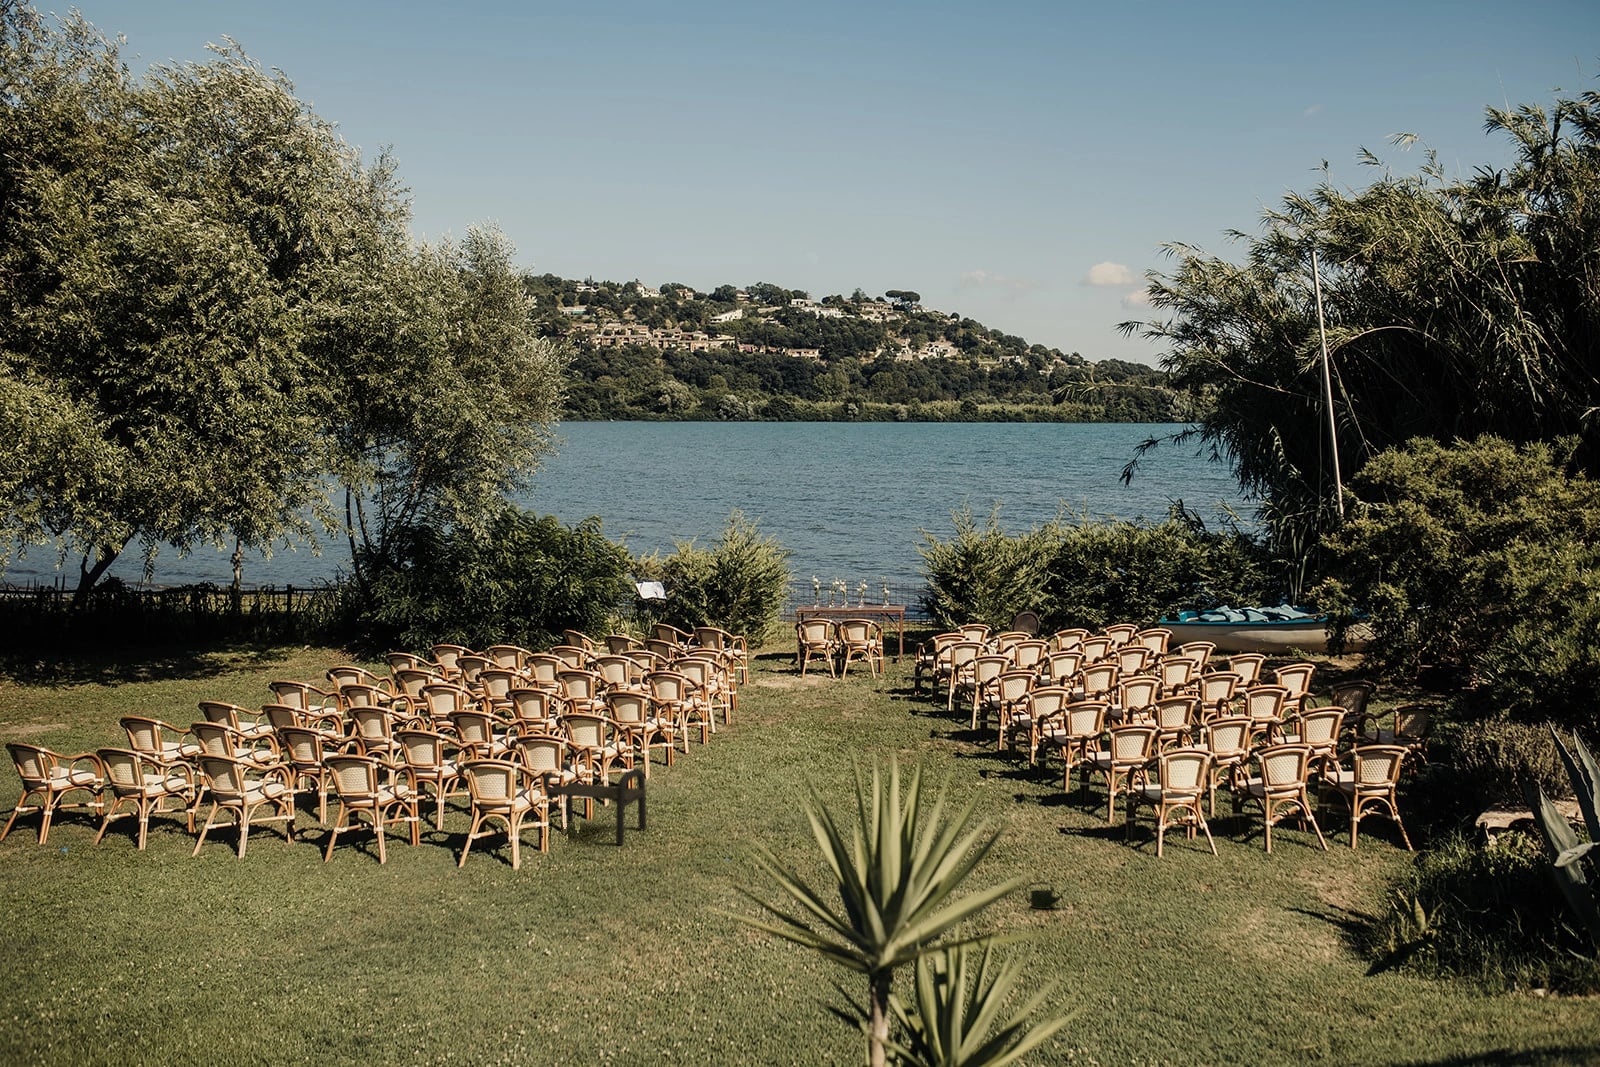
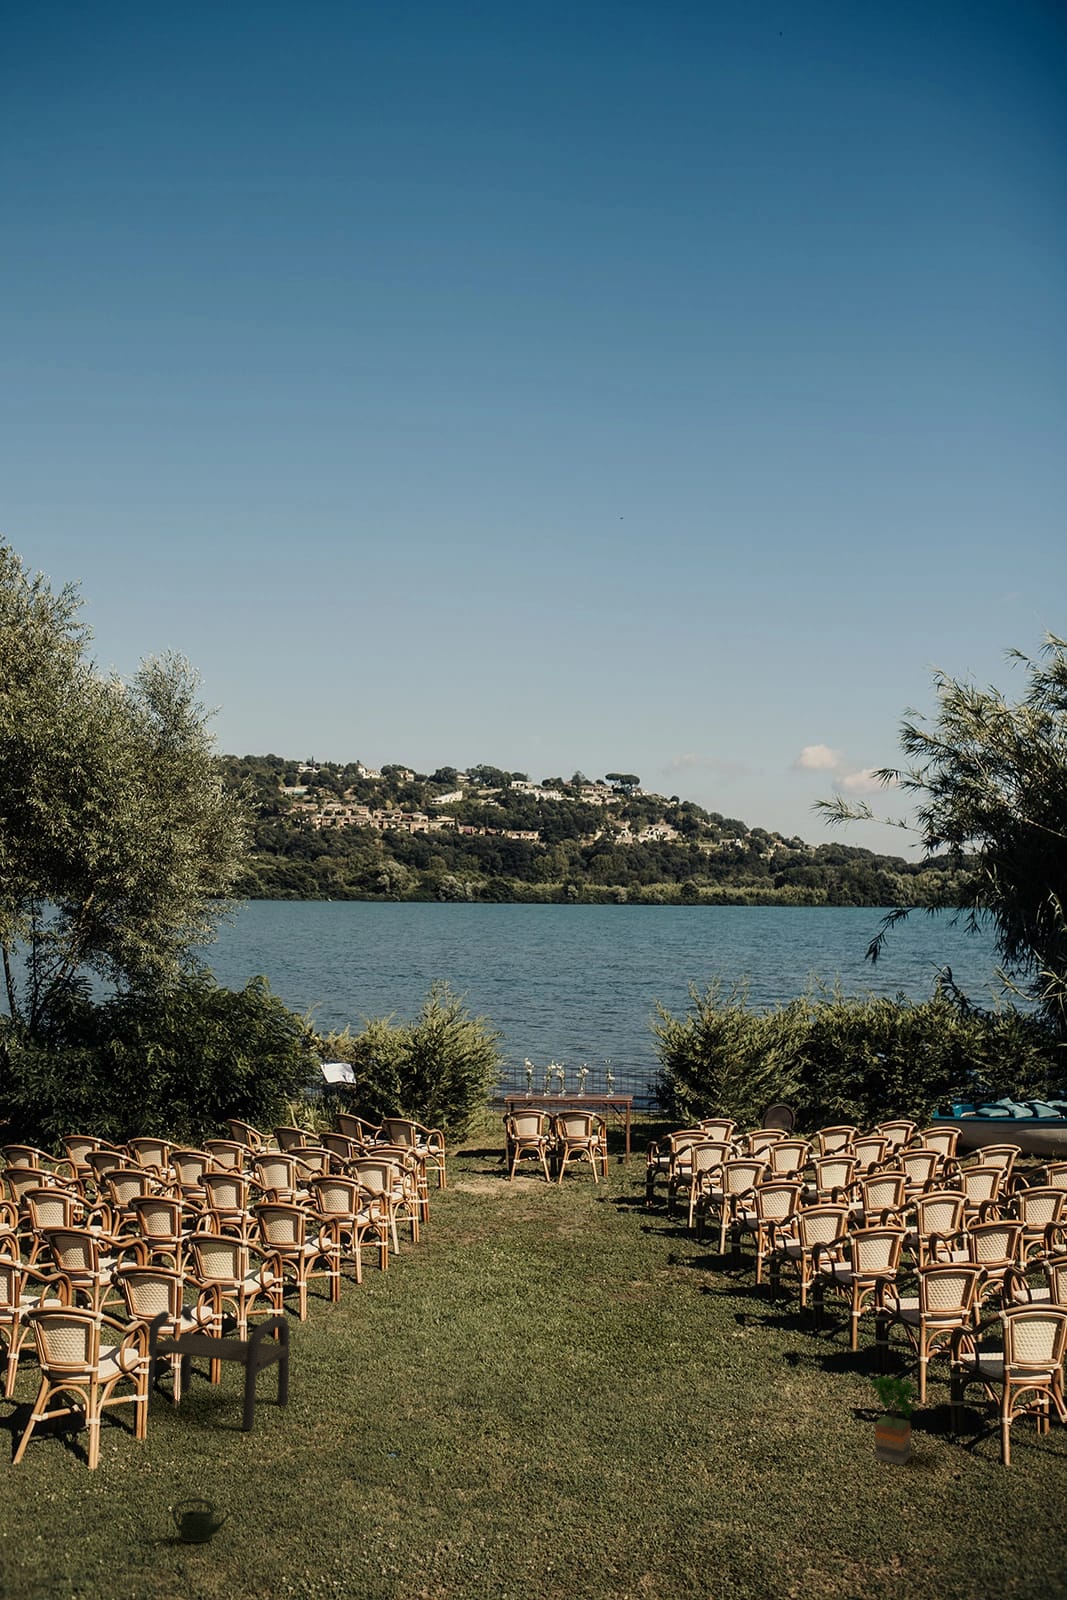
potted tree: none [1070,802,1106,862] -> present [871,1377,918,1465]
watering can: present [1025,882,1067,909] -> present [173,1498,234,1542]

